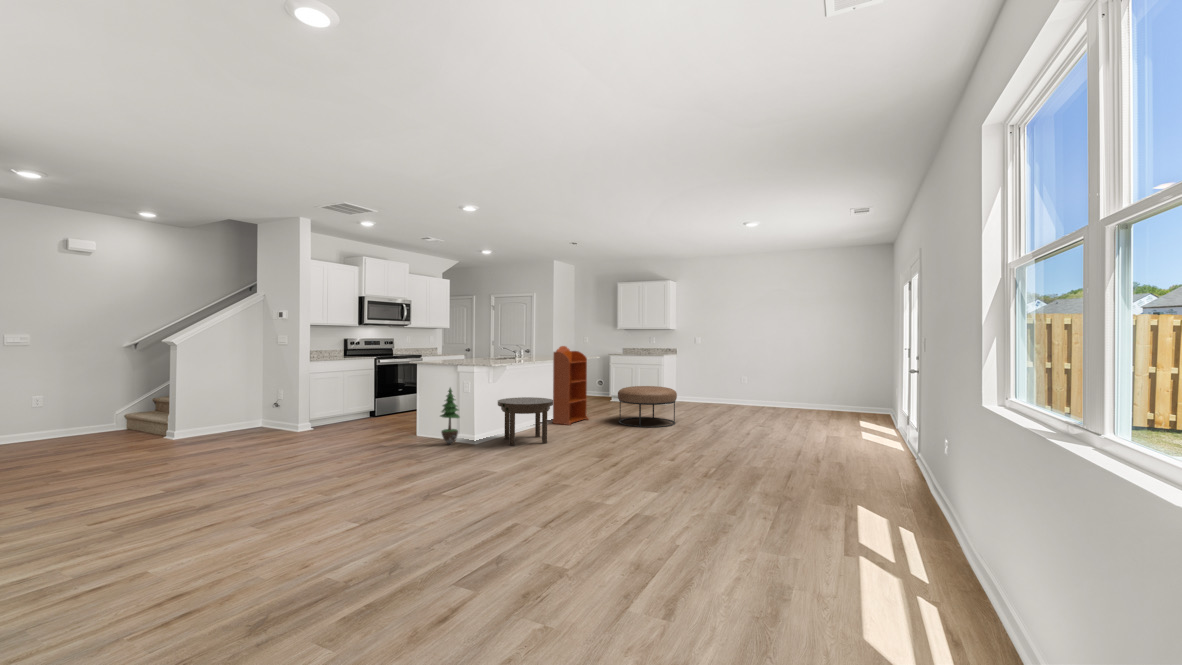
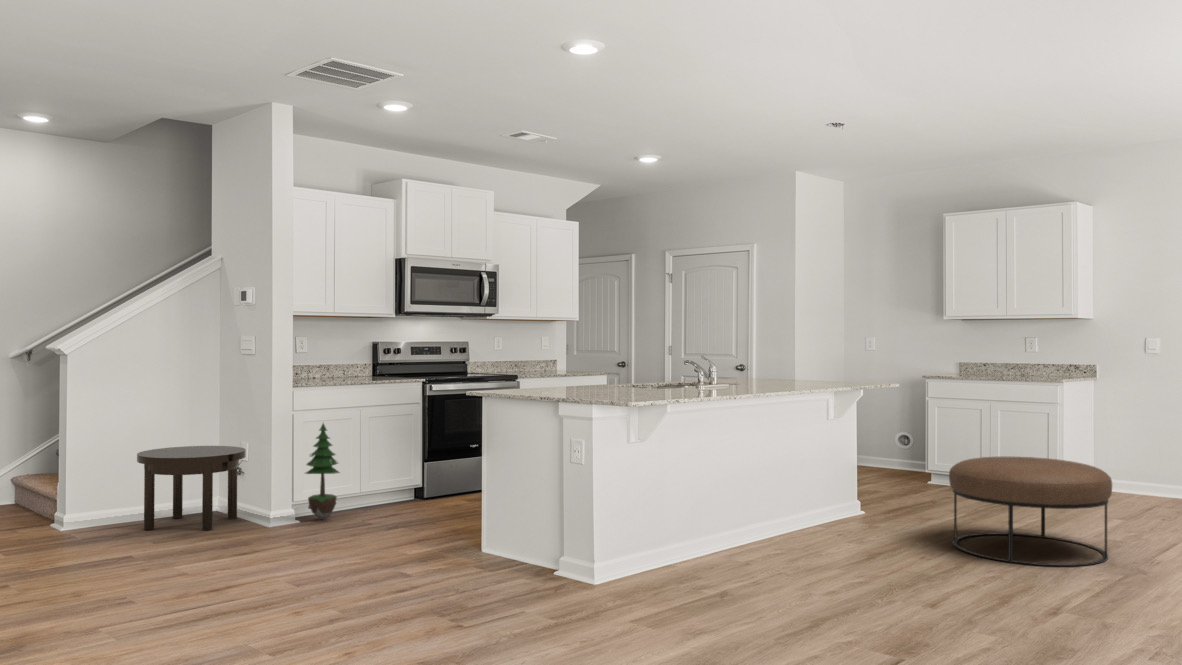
bookcase: present [553,346,588,425] -> none [788,357,875,545]
potted tree: present [440,388,460,444] -> present [306,424,339,520]
side table: present [498,397,553,445] -> present [137,446,246,531]

